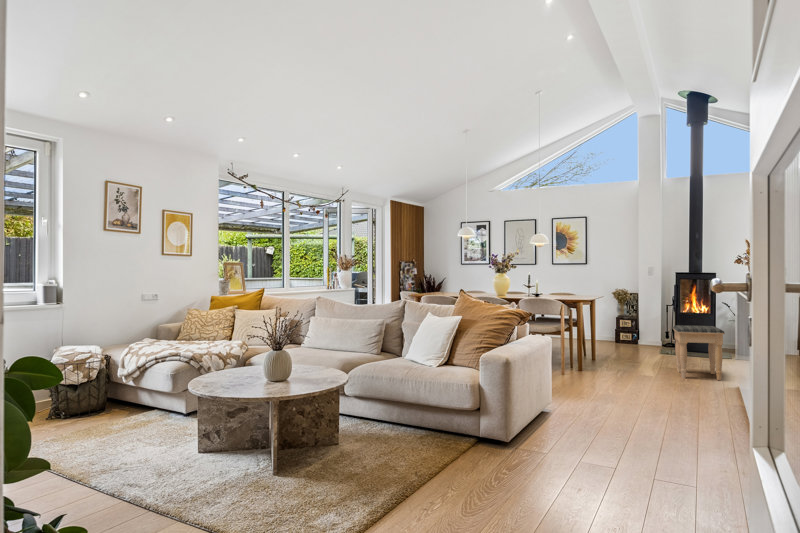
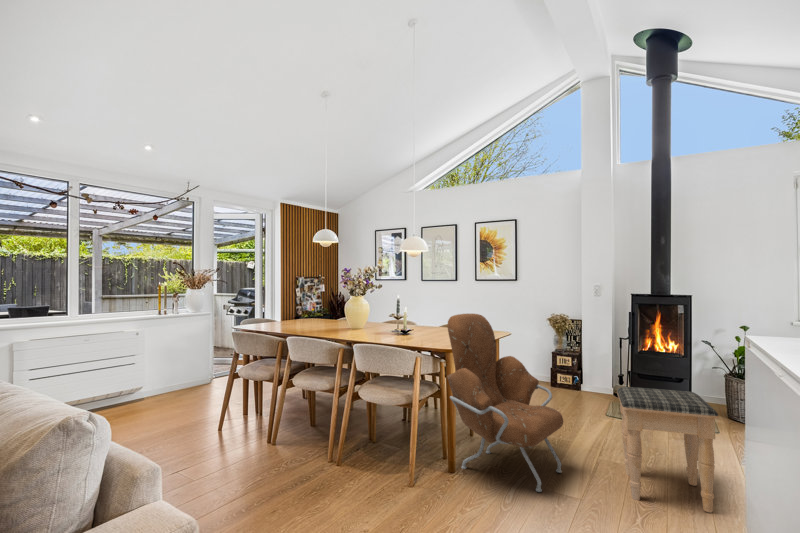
armchair: none [578,287,643,377] -> present [447,314,563,492]

